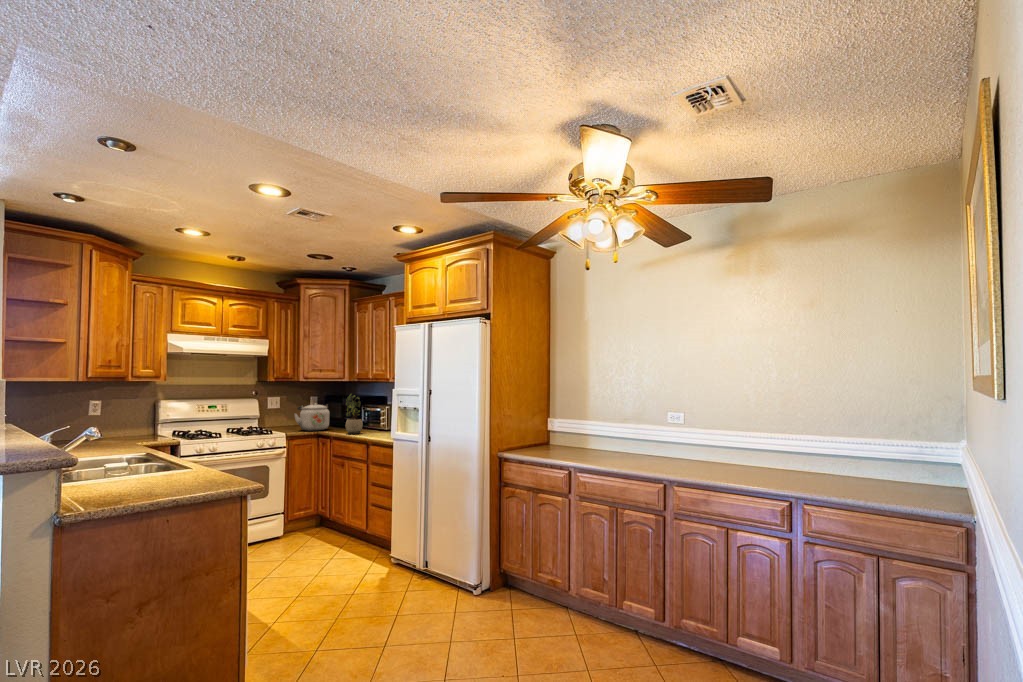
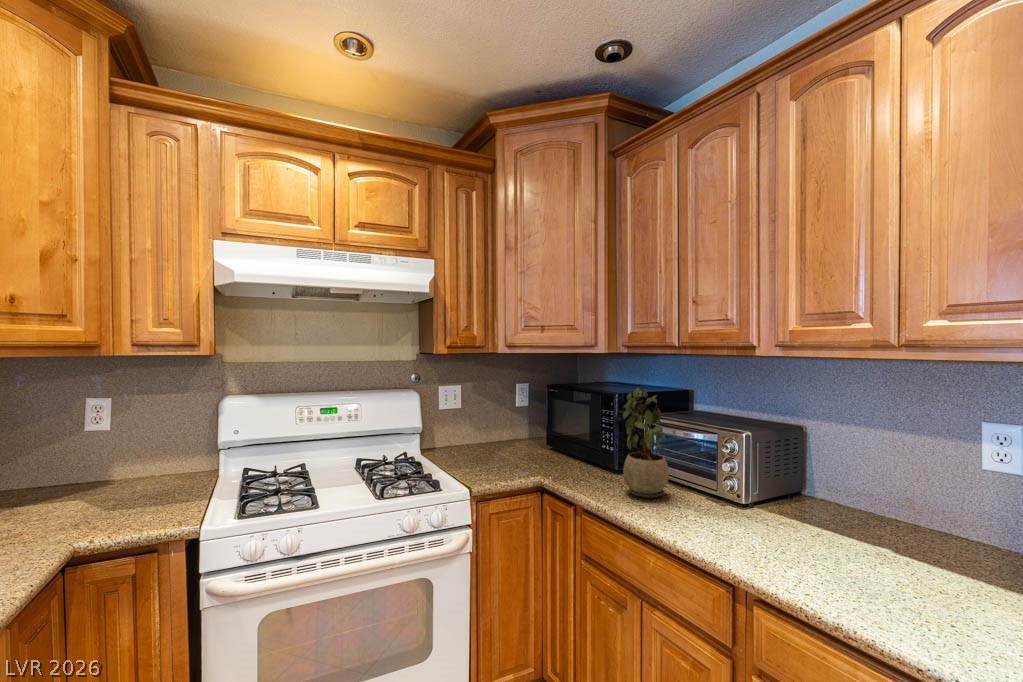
kettle: present [295,403,330,431] -> none [492,403,567,470]

